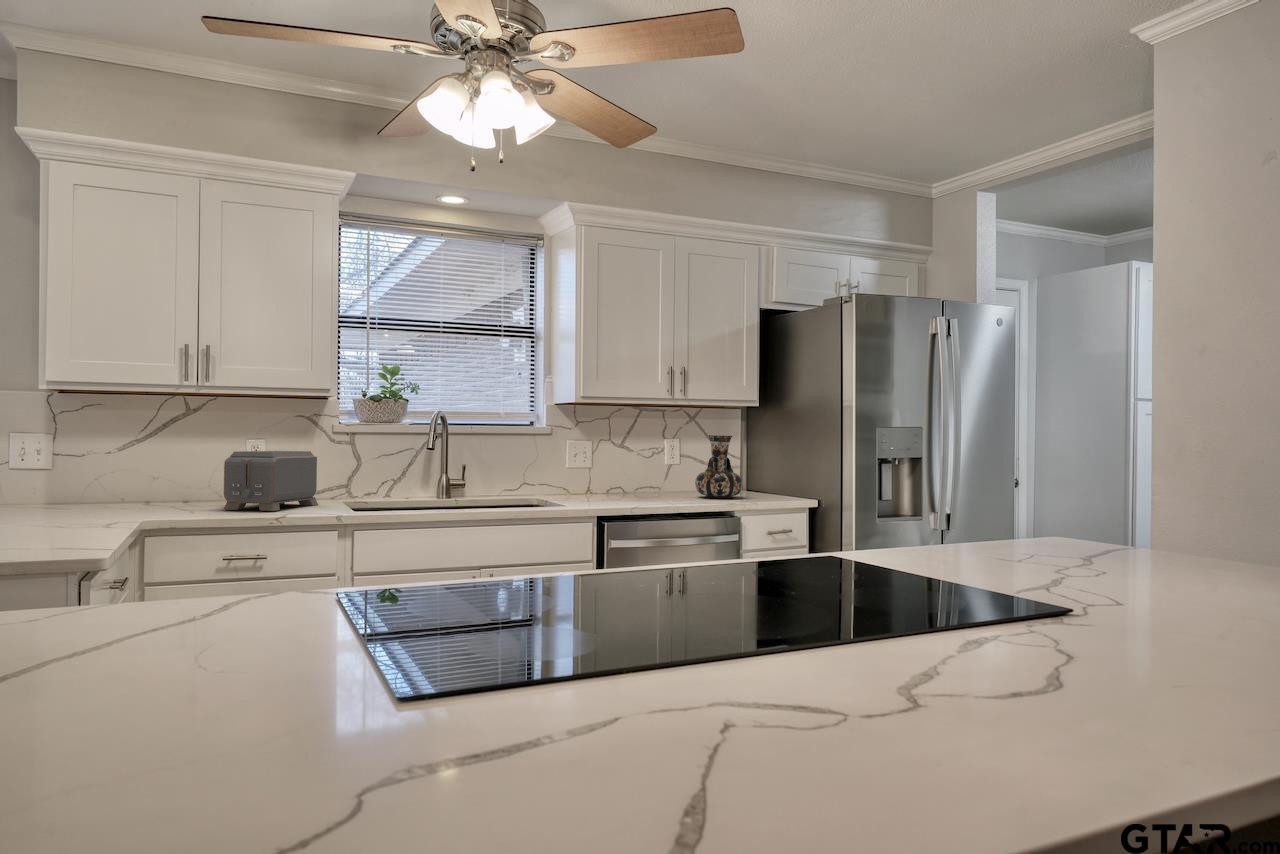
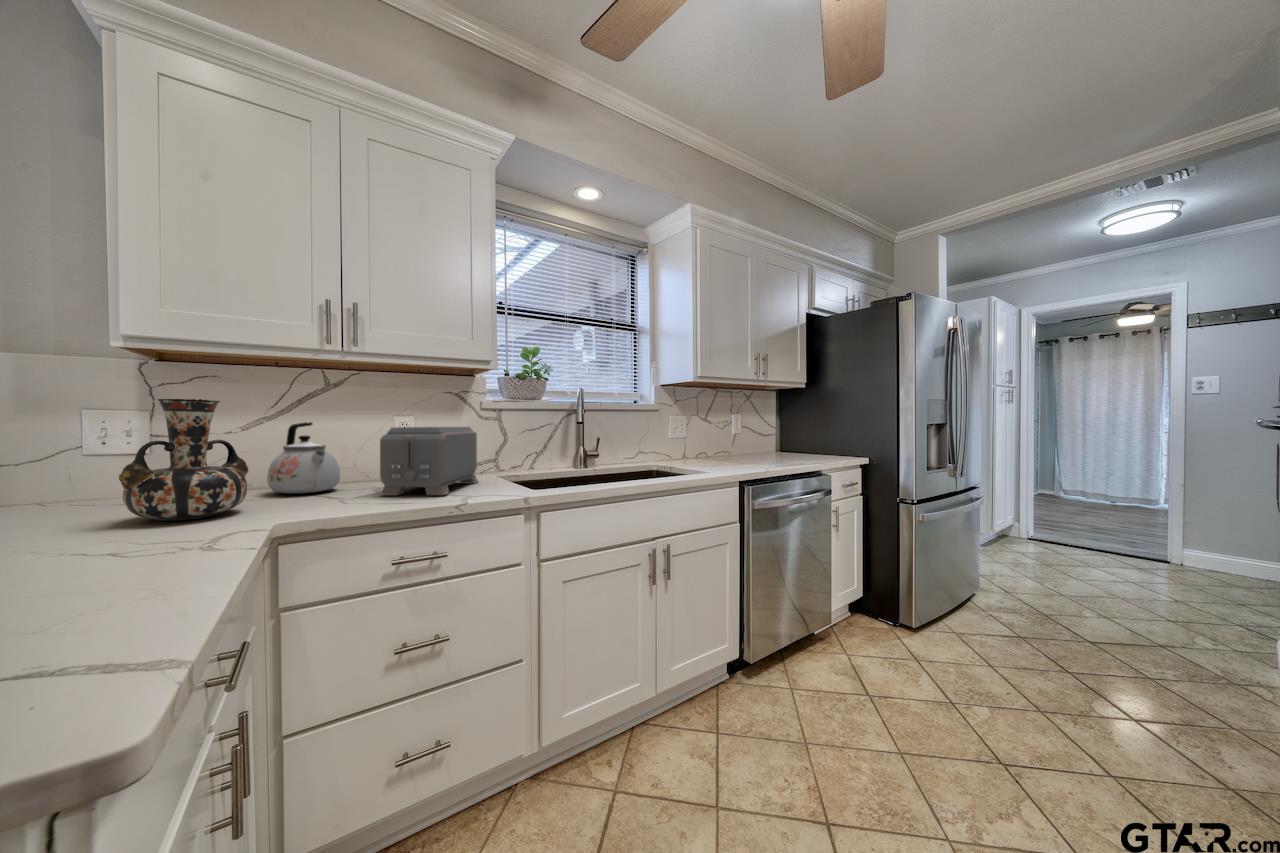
decorative vase: present [695,435,743,498] -> present [119,399,248,521]
kettle: none [138,446,195,507] -> present [267,422,340,494]

